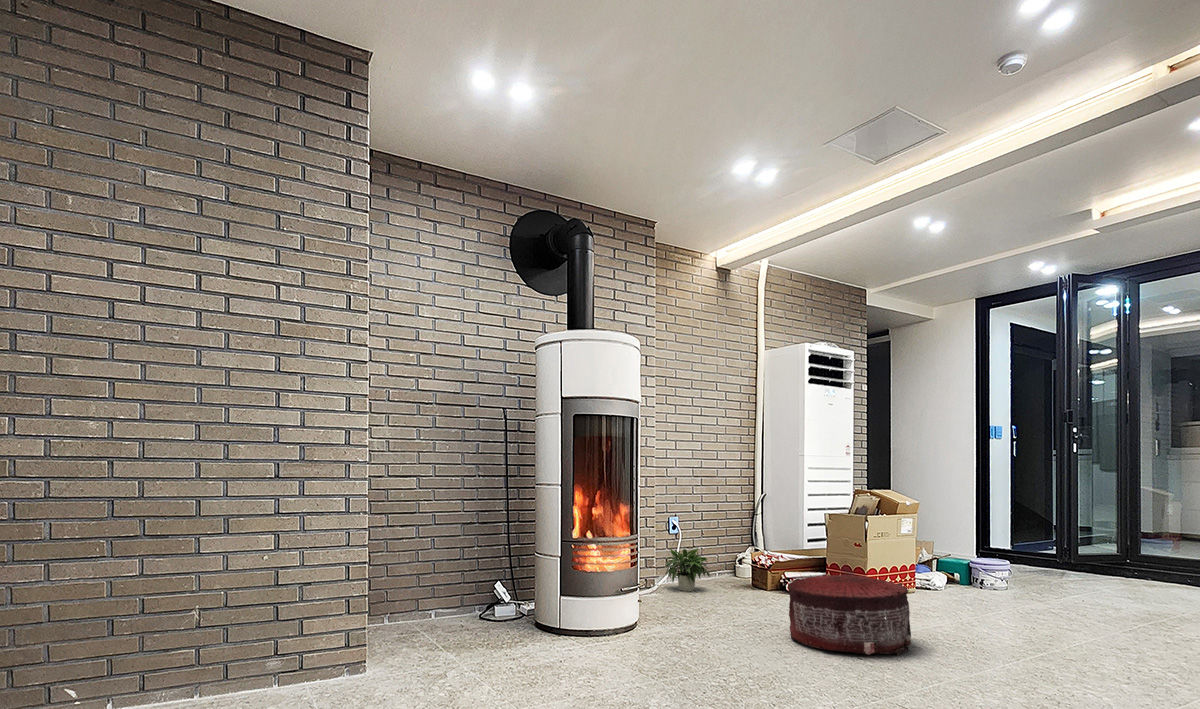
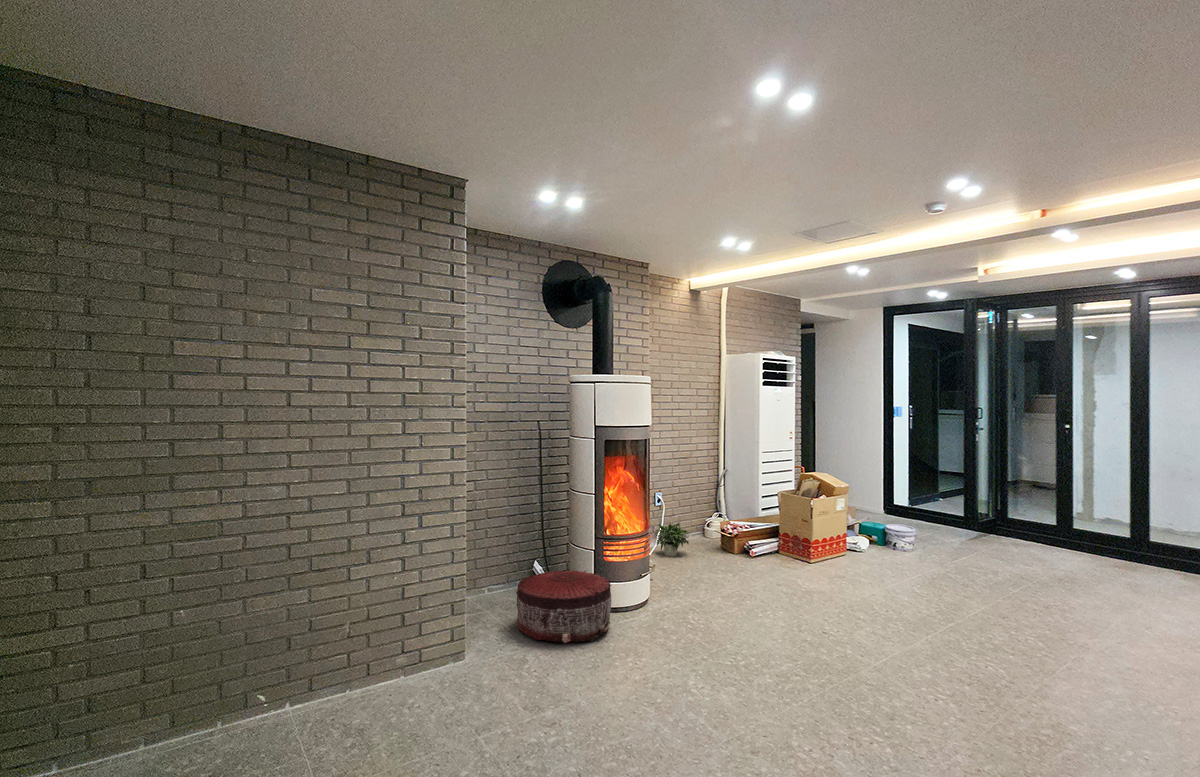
pouf: present [788,575,911,656] -> present [516,570,611,643]

